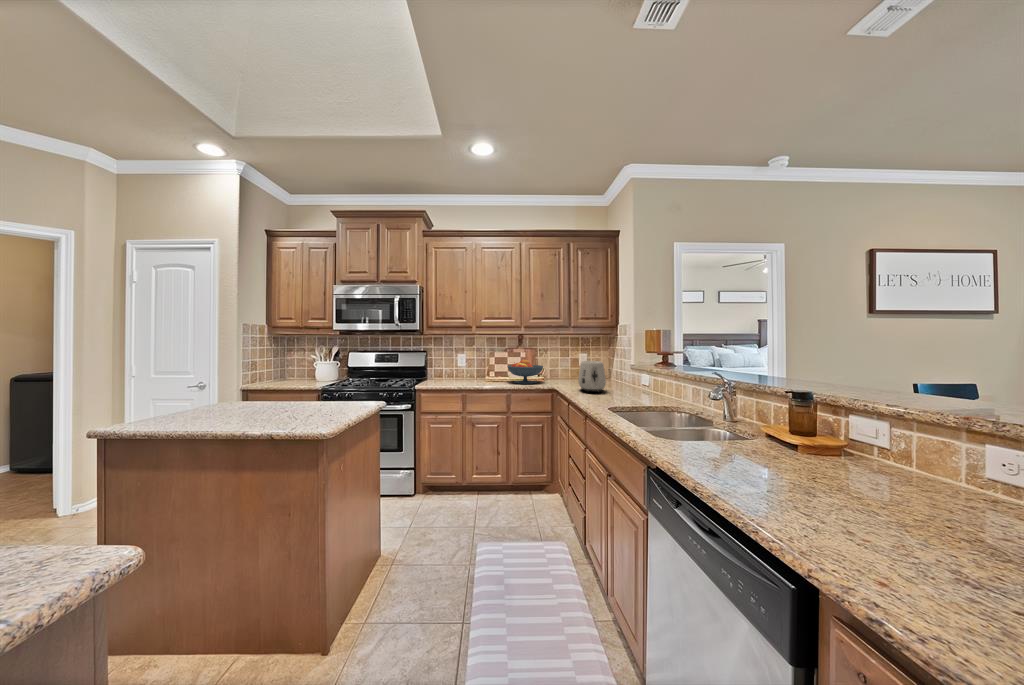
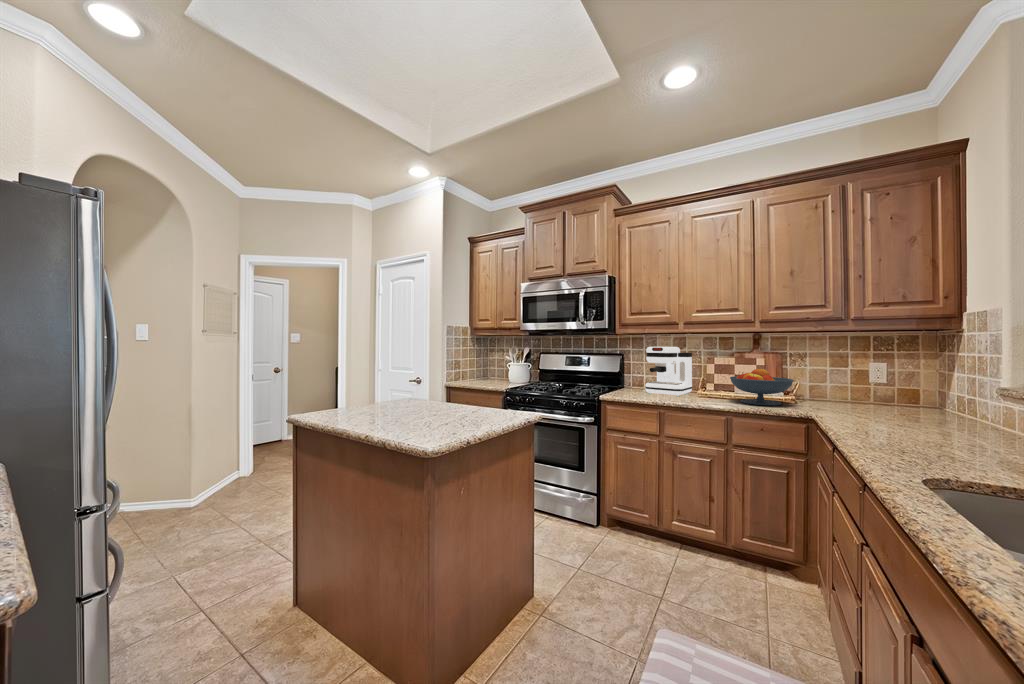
coffee maker: none [449,345,481,382] -> present [645,347,692,396]
toaster: present [578,361,606,393] -> none [863,375,931,436]

